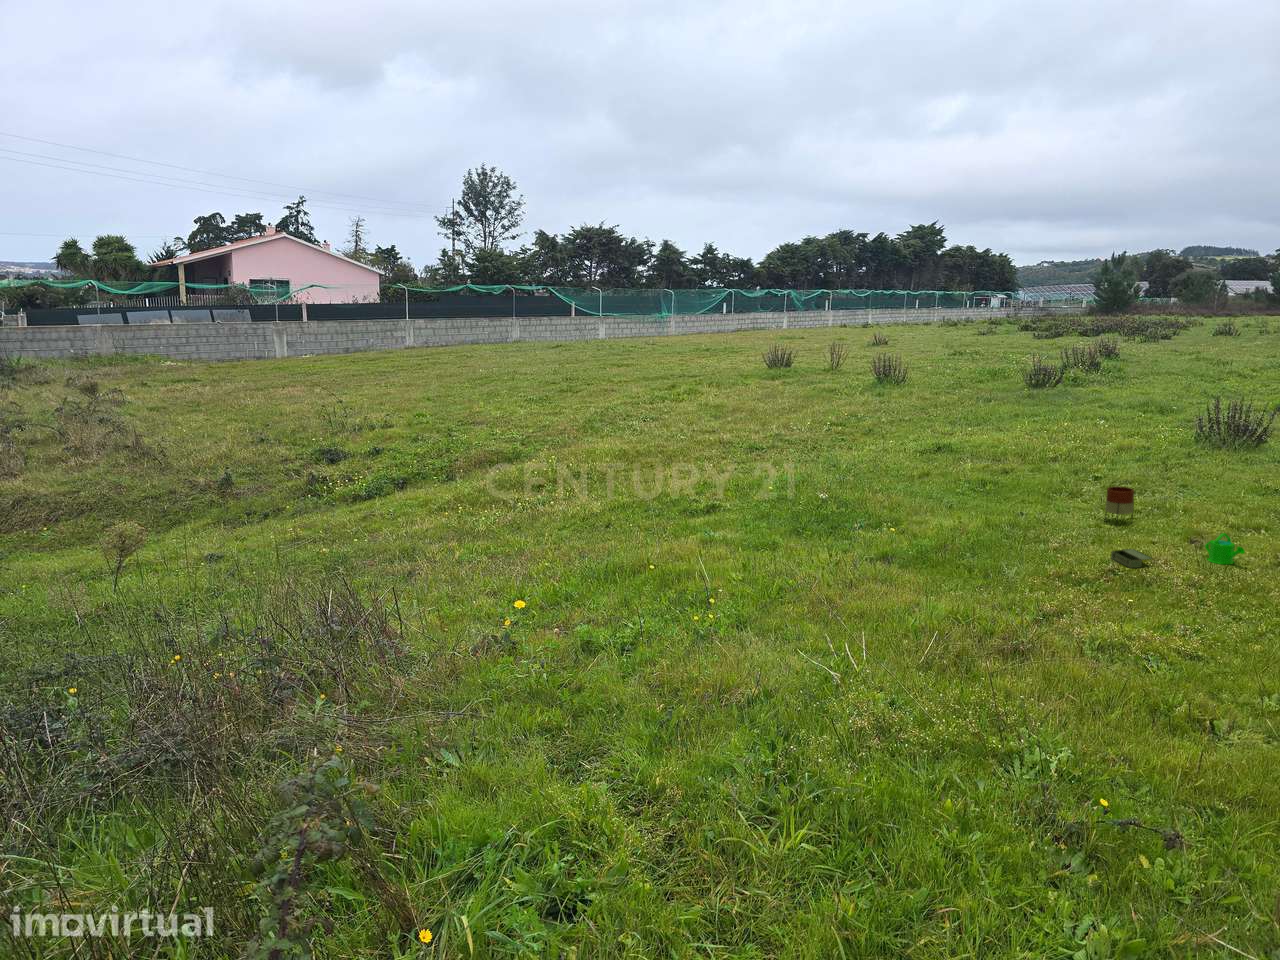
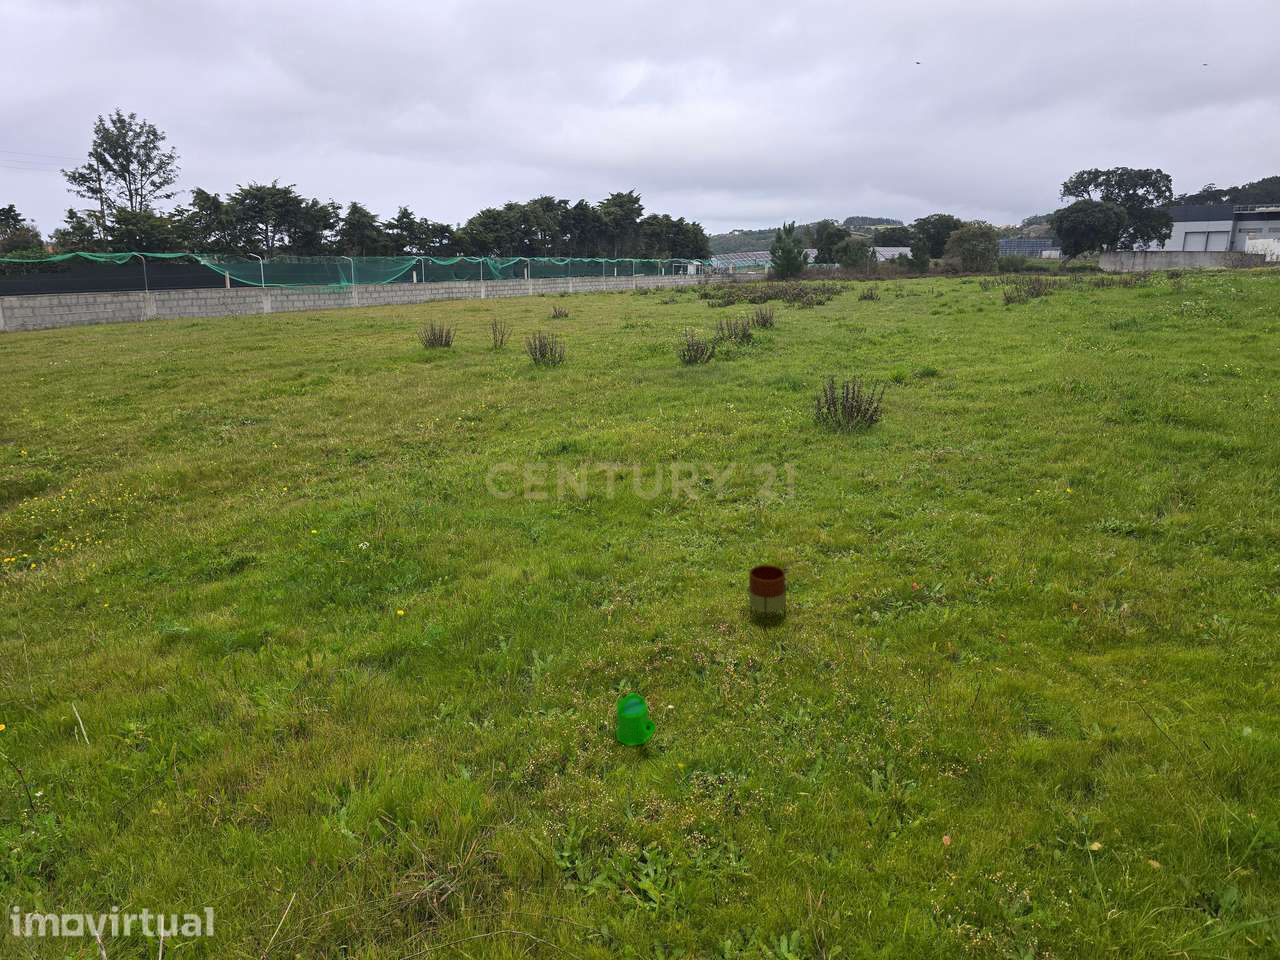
watering can: present [1205,533,1245,564] -> present [616,692,656,746]
toolbox: present [1111,549,1152,568] -> none [757,712,819,768]

